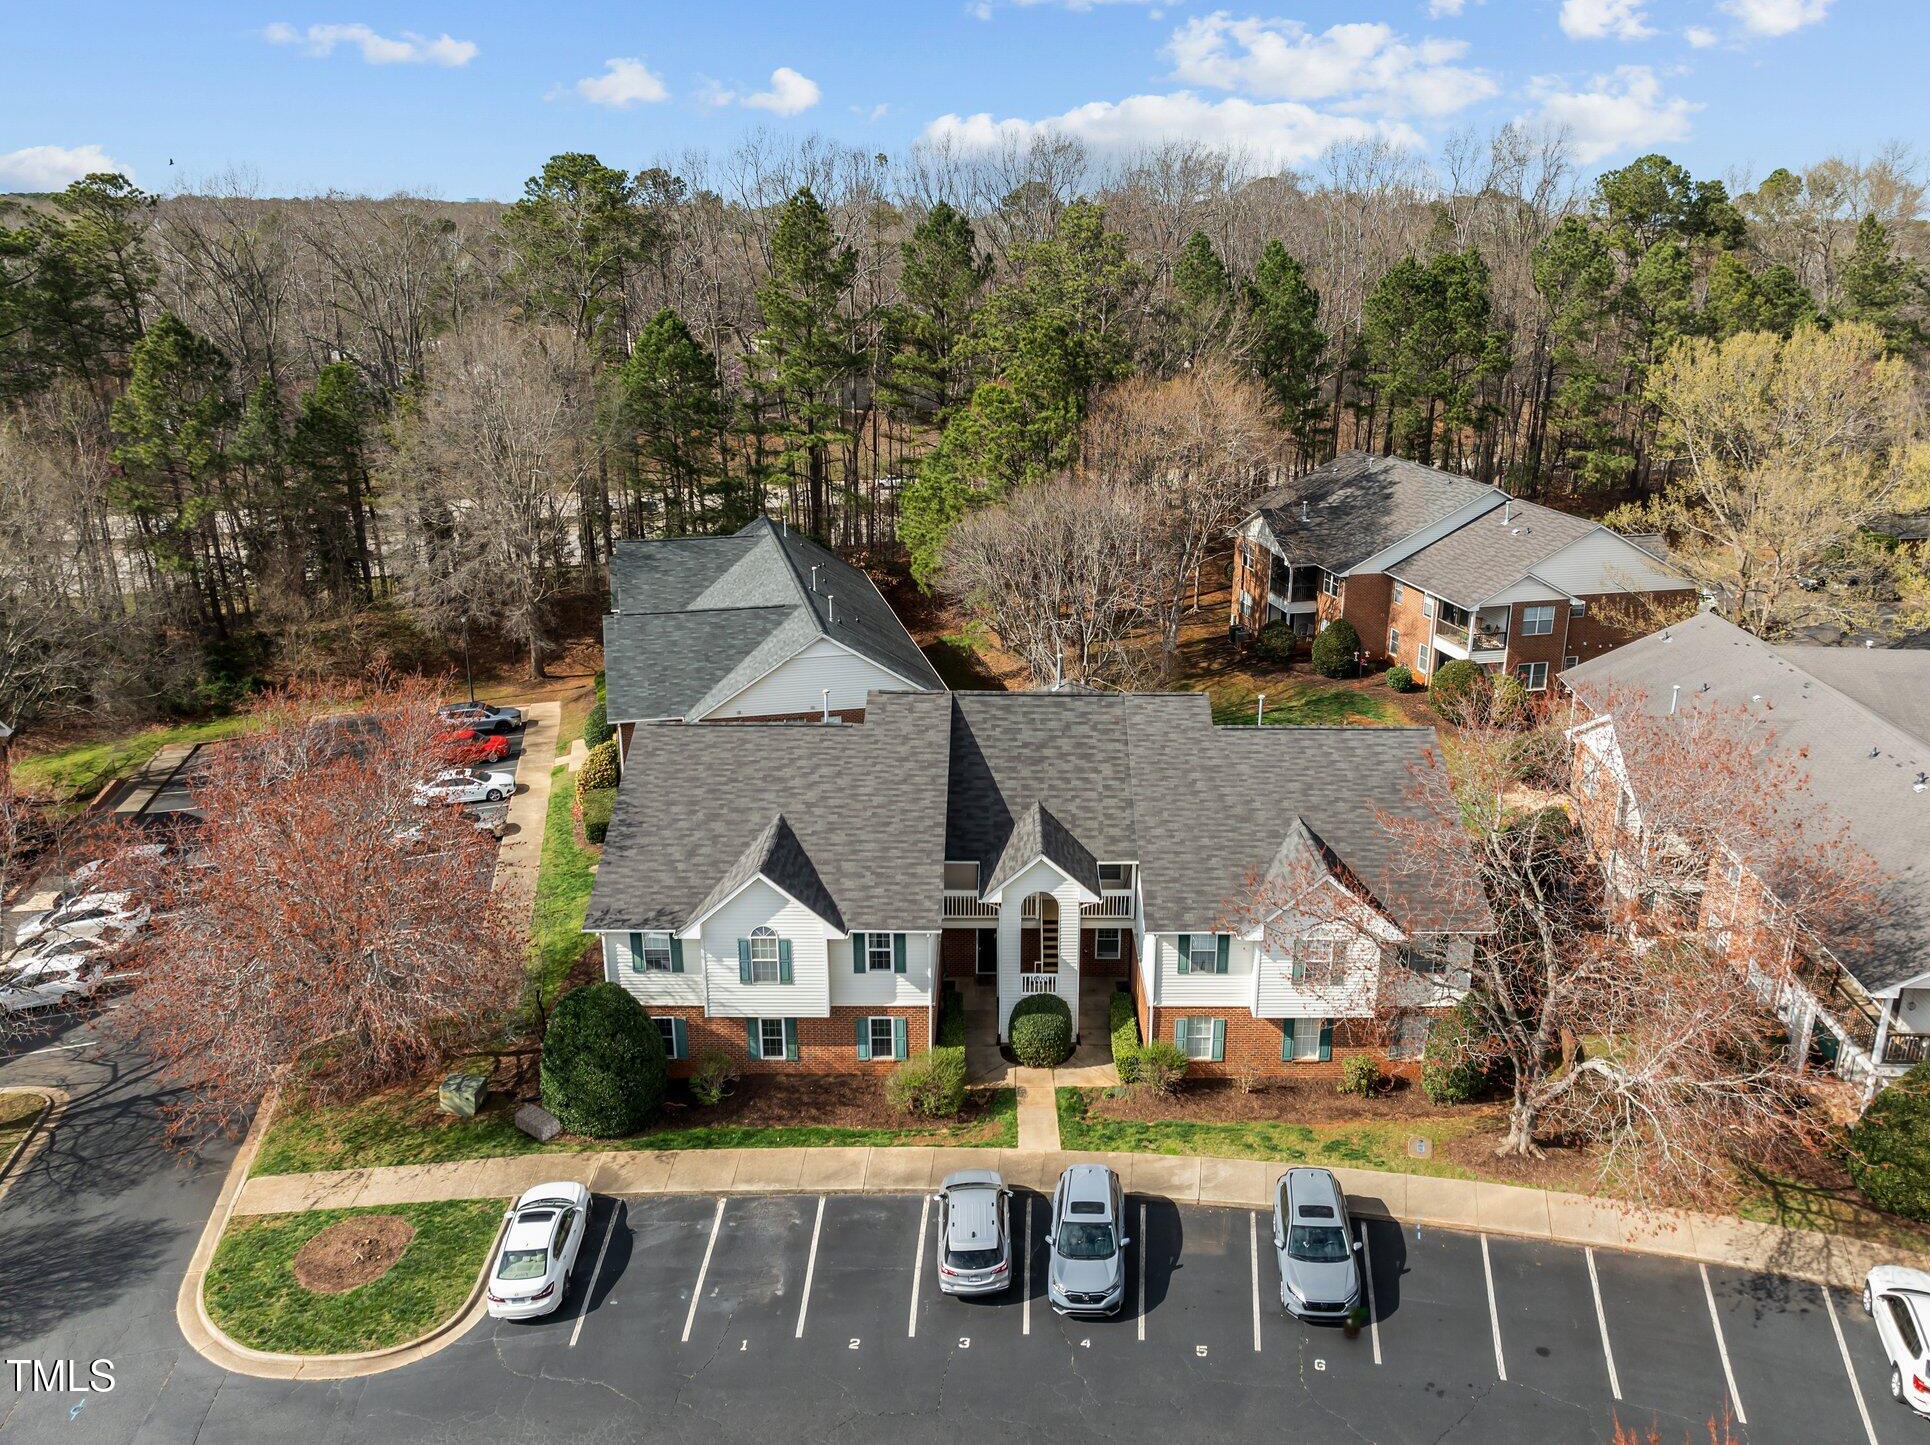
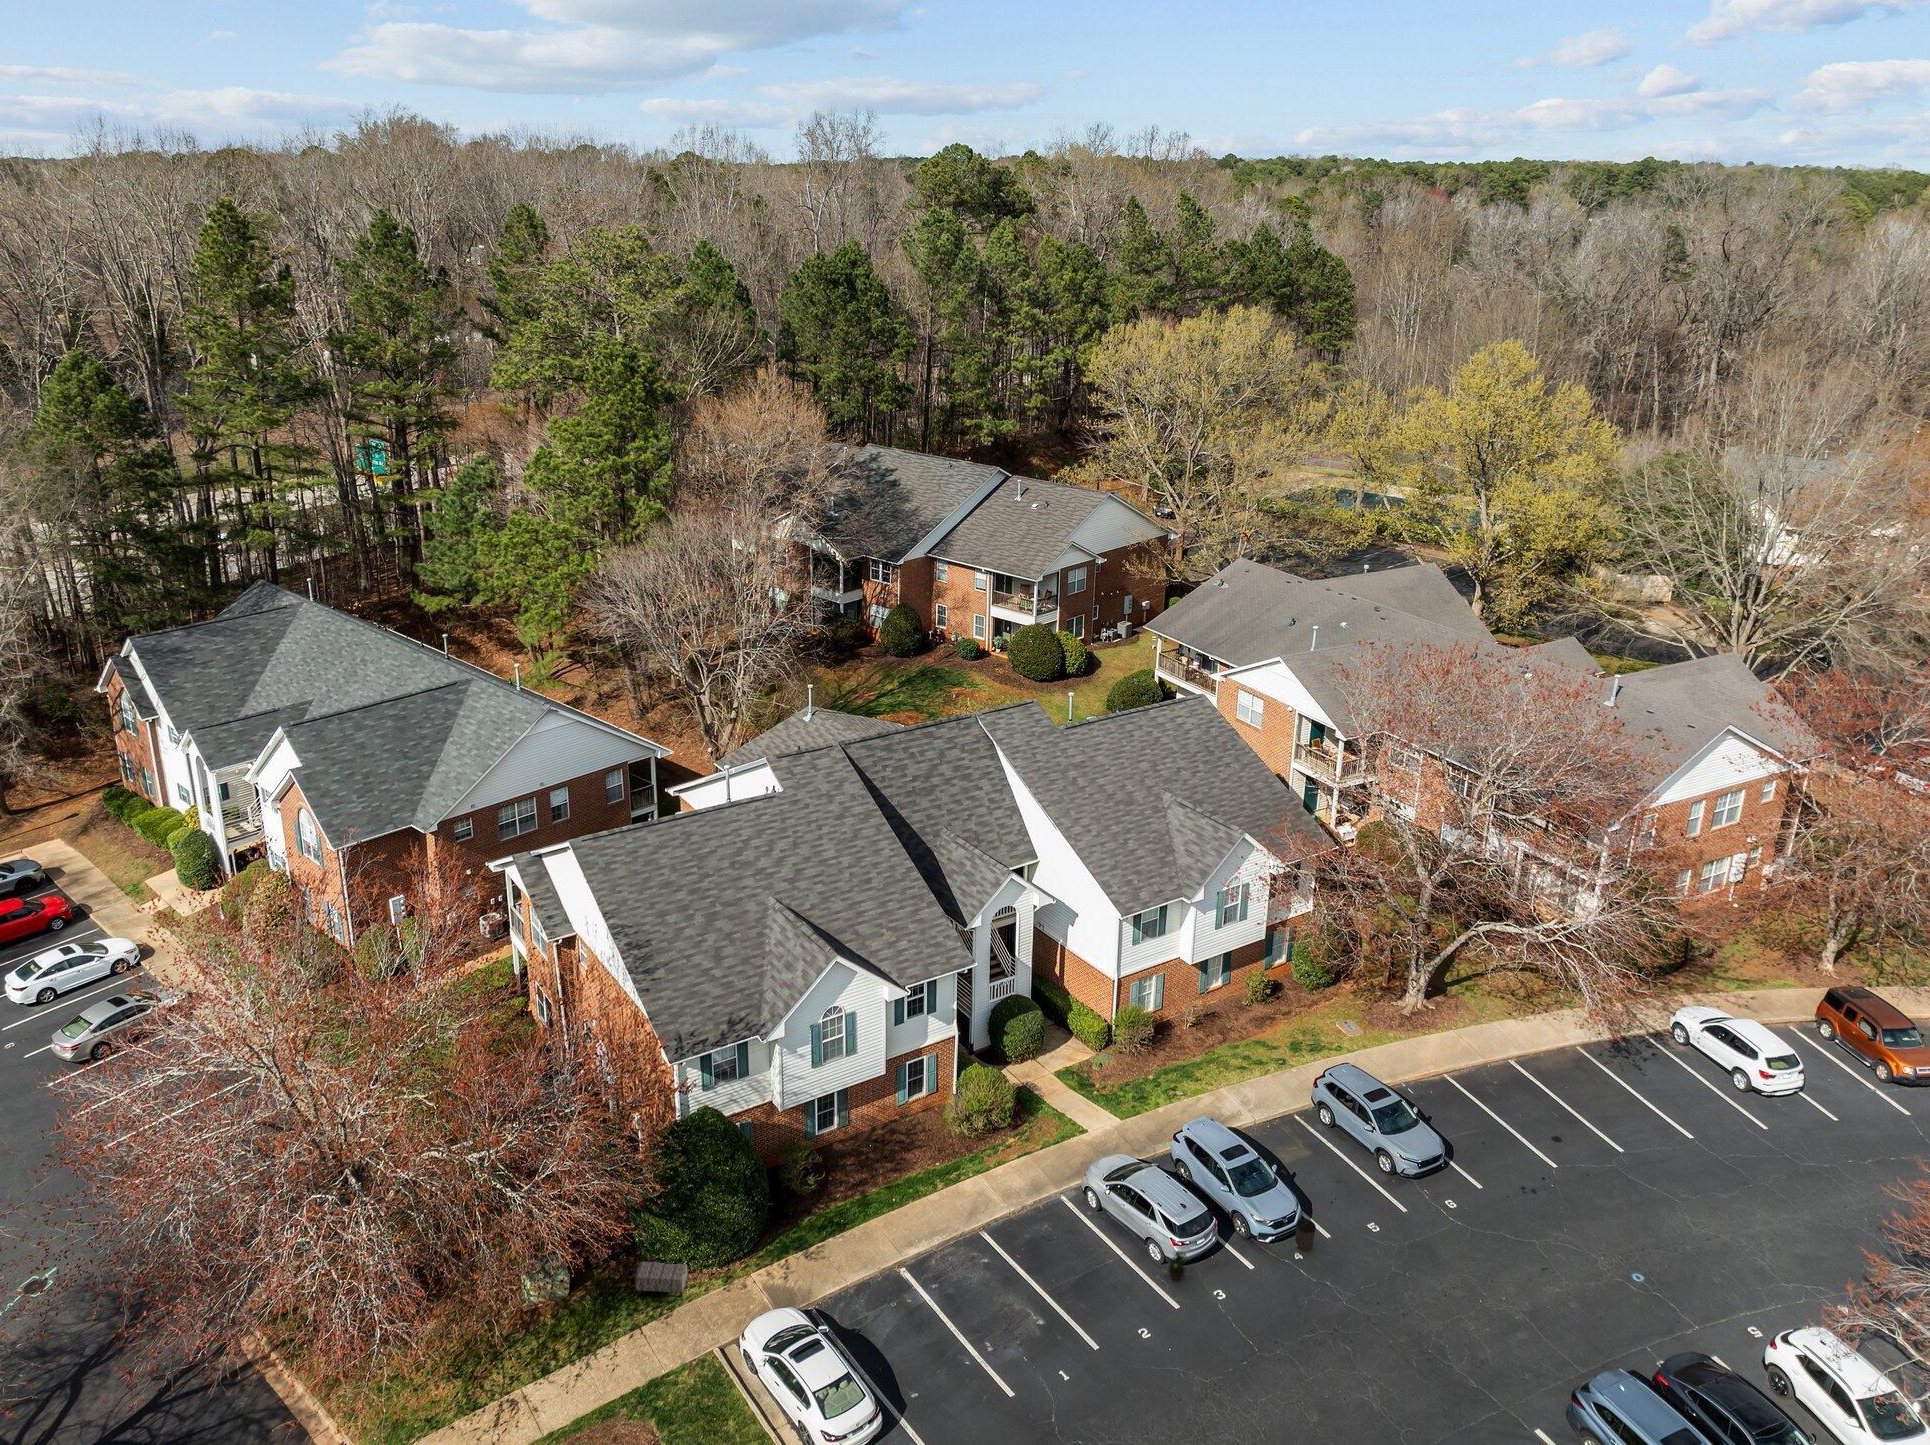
trash can: none [1093,1302,1118,1341] -> present [1295,1219,1316,1251]
potted tree: present [1343,1307,1366,1338] -> present [1169,1251,1187,1280]

